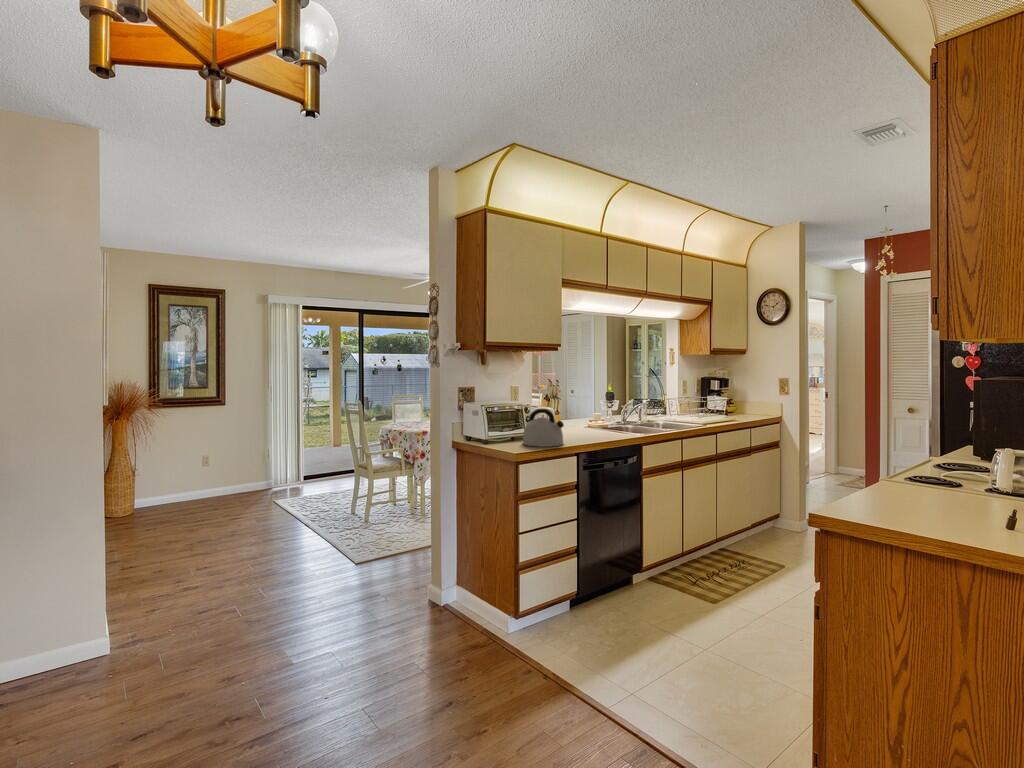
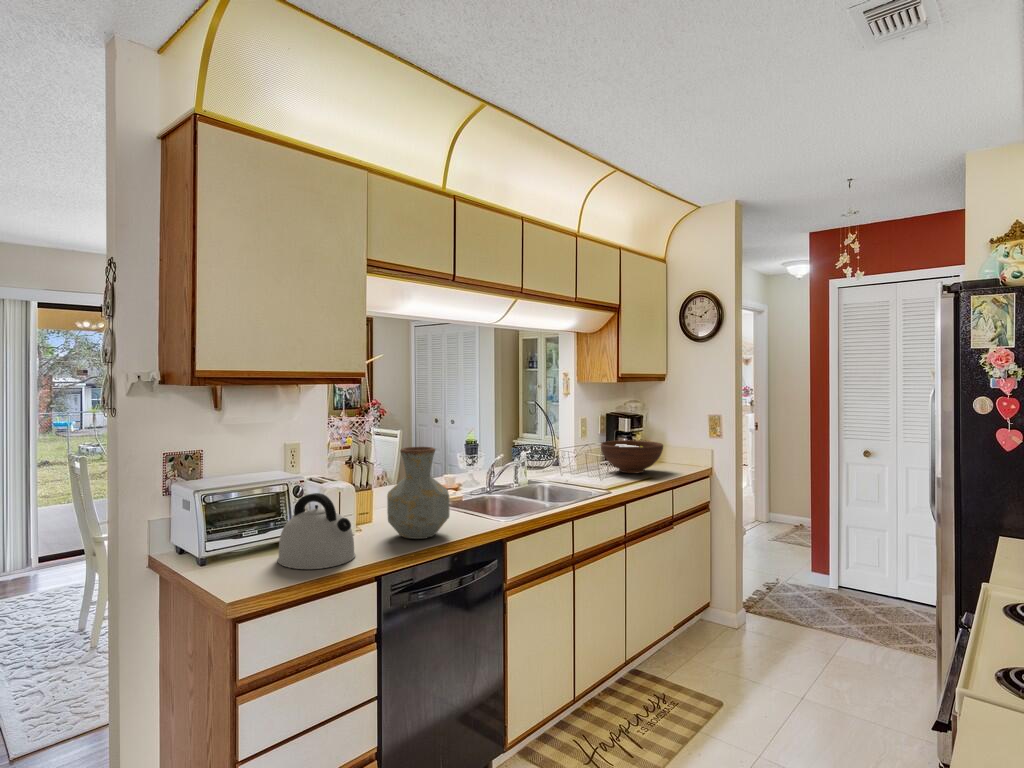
vase: none [574,387,611,439] -> present [387,447,450,539]
fruit bowl: none [698,397,744,418] -> present [601,440,663,473]

